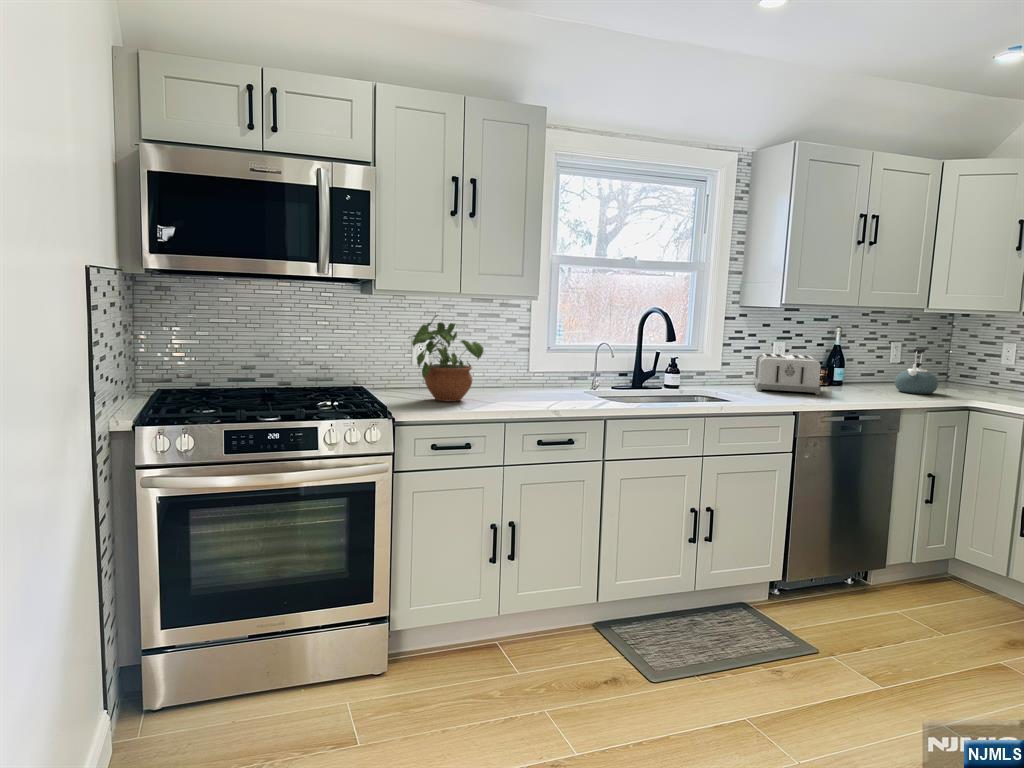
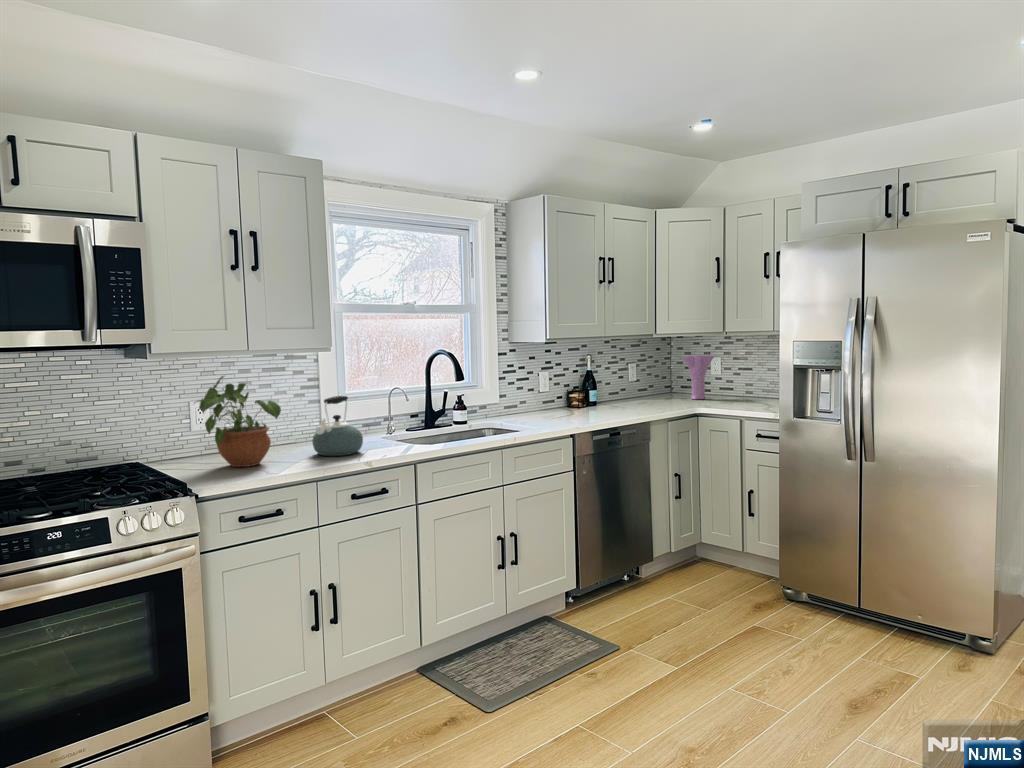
vase: none [962,338,1007,392] -> present [683,355,714,400]
kettle: present [895,348,938,394] -> present [312,396,363,456]
toaster: present [754,353,821,395] -> none [526,382,586,419]

